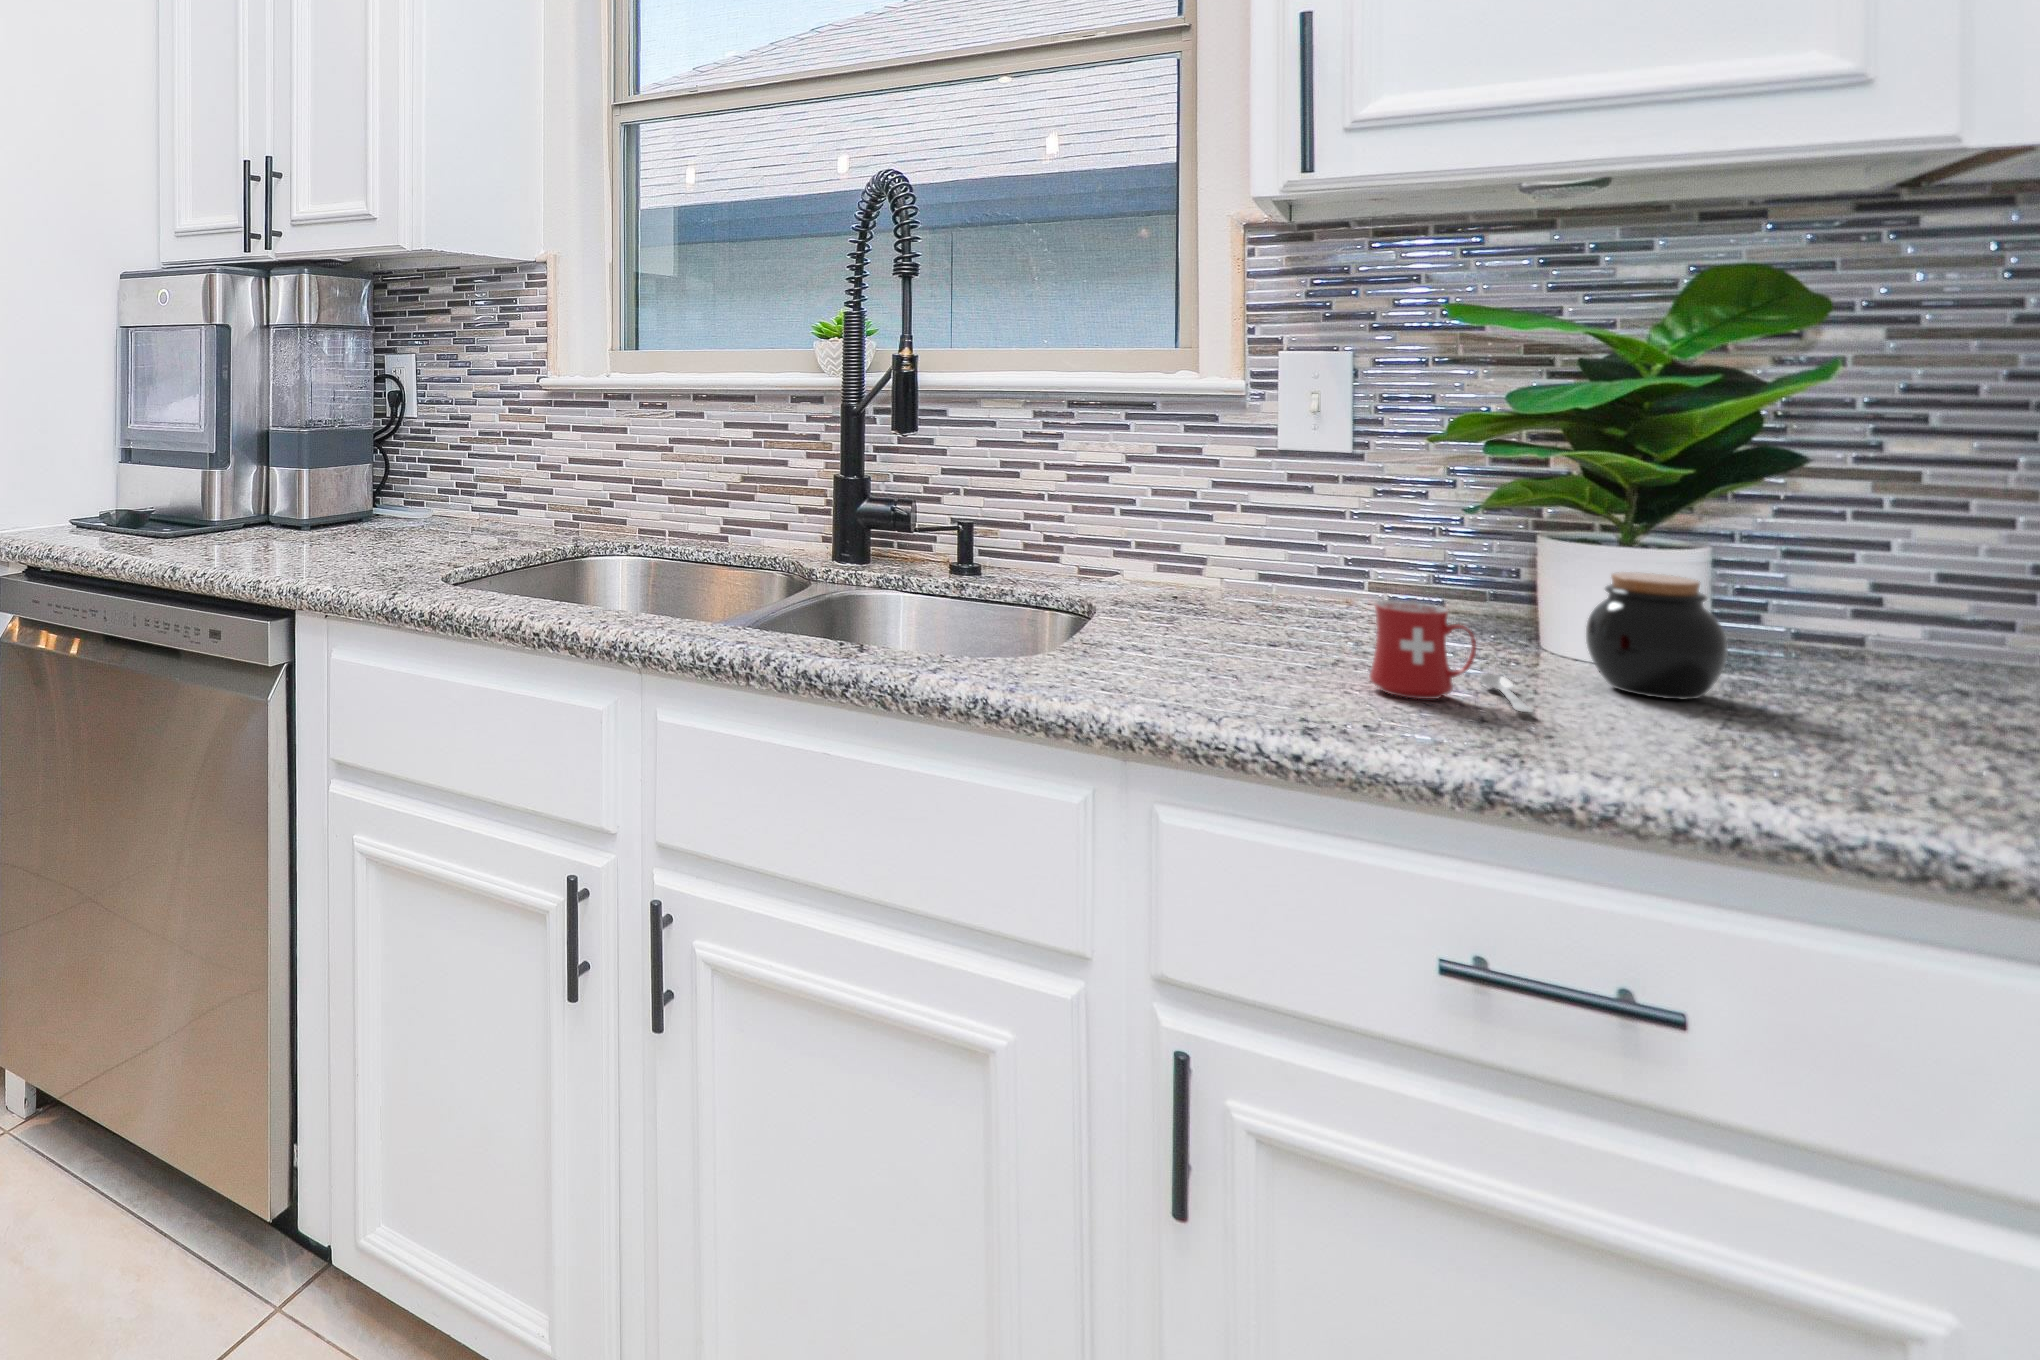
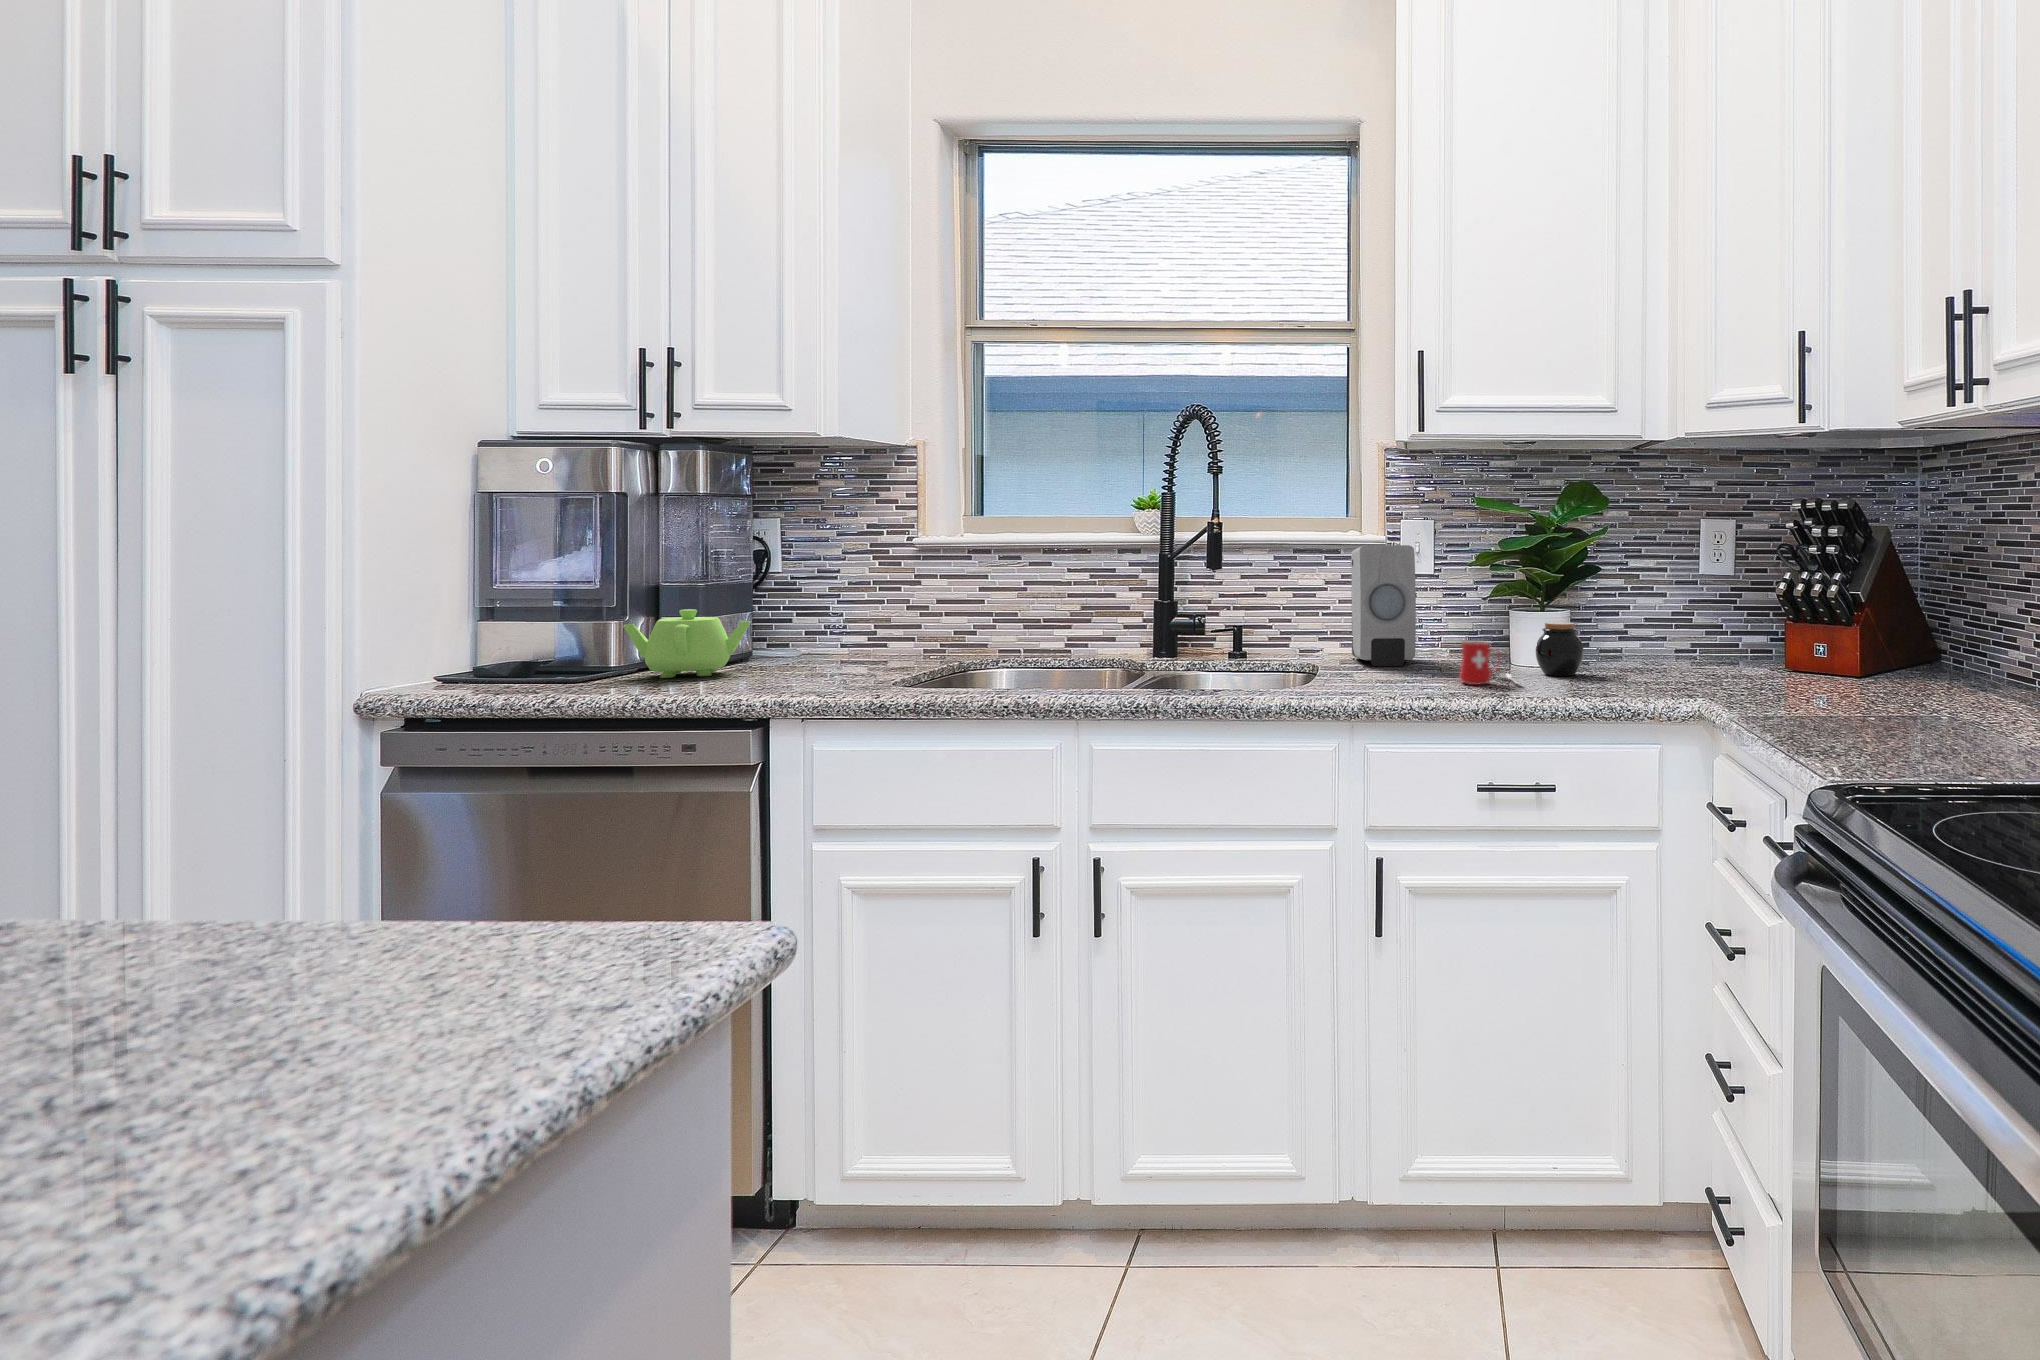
soap dispenser: none [1172,397,1294,625] -> present [1351,545,1416,666]
teapot: none [207,462,331,544] -> present [623,609,751,678]

